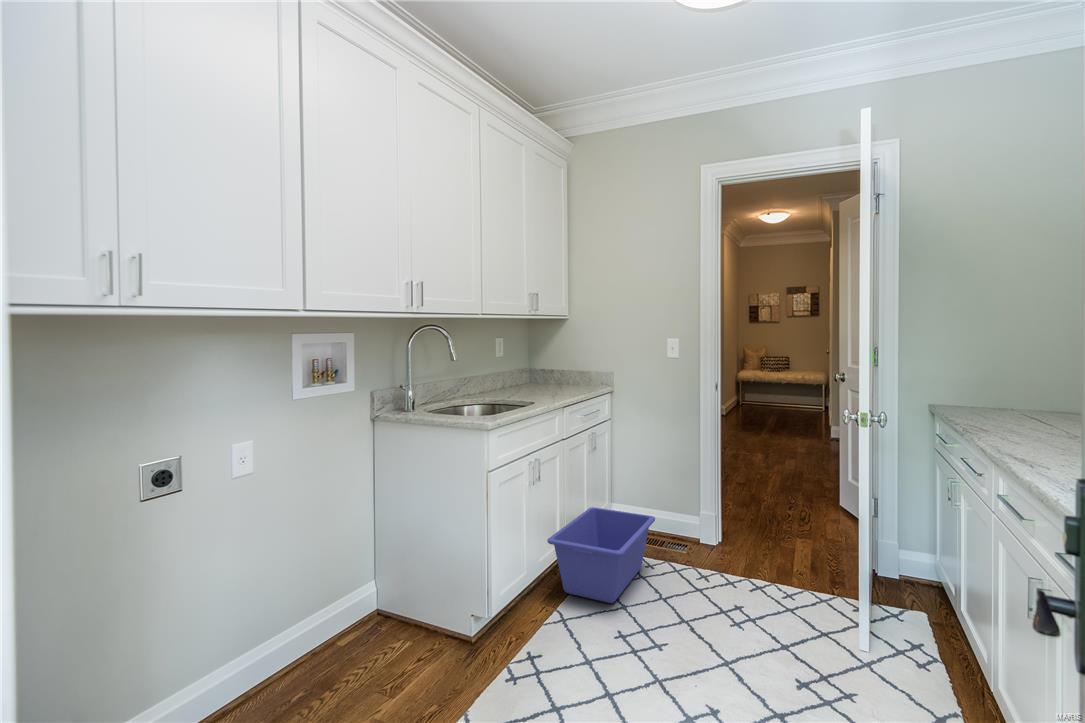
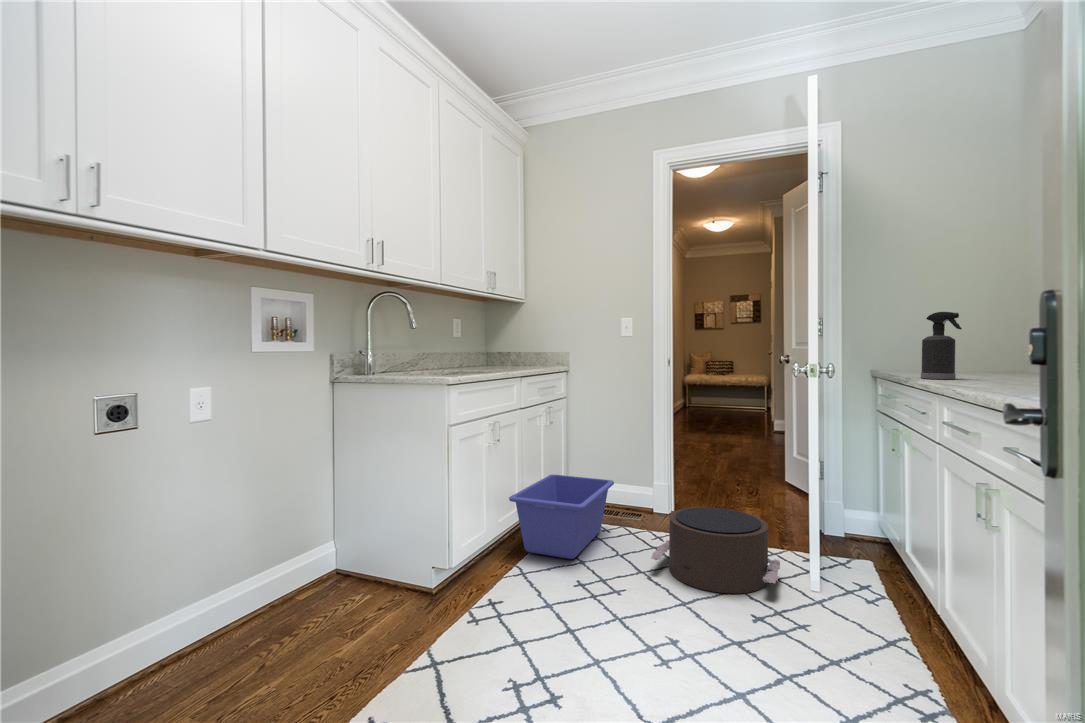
spray bottle: none [988,355,1036,429] -> present [921,312,962,379]
pouf: none [692,552,829,652] -> present [651,507,780,594]

